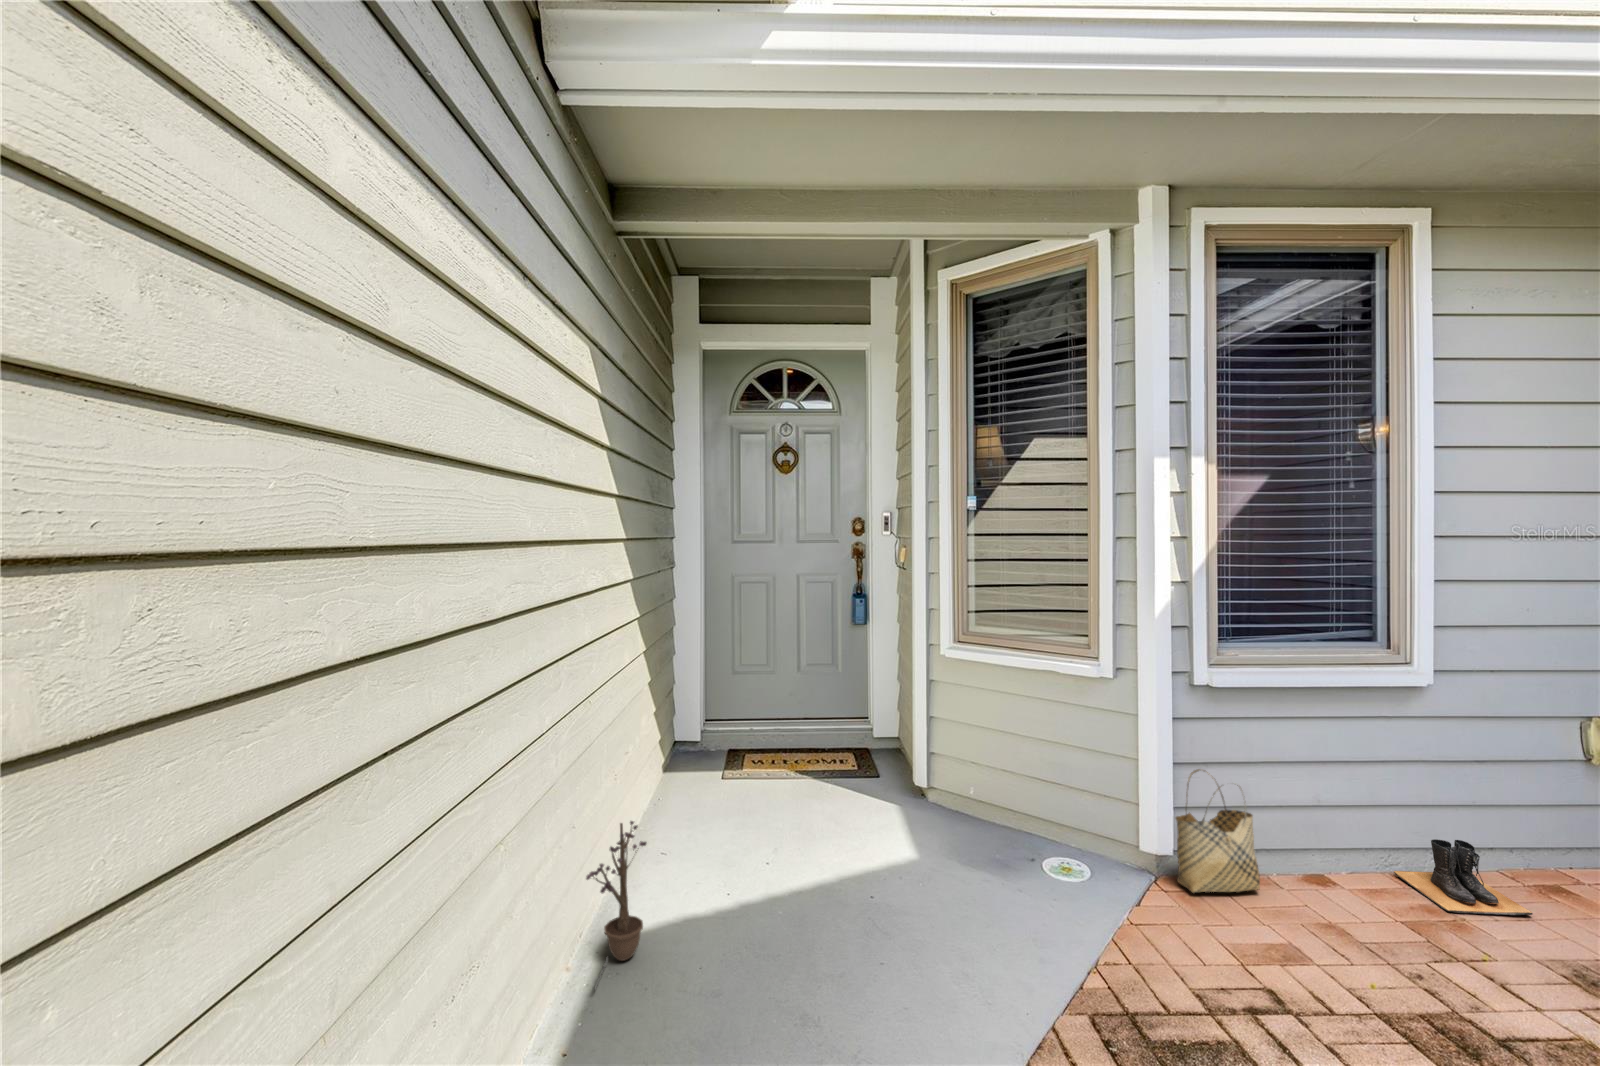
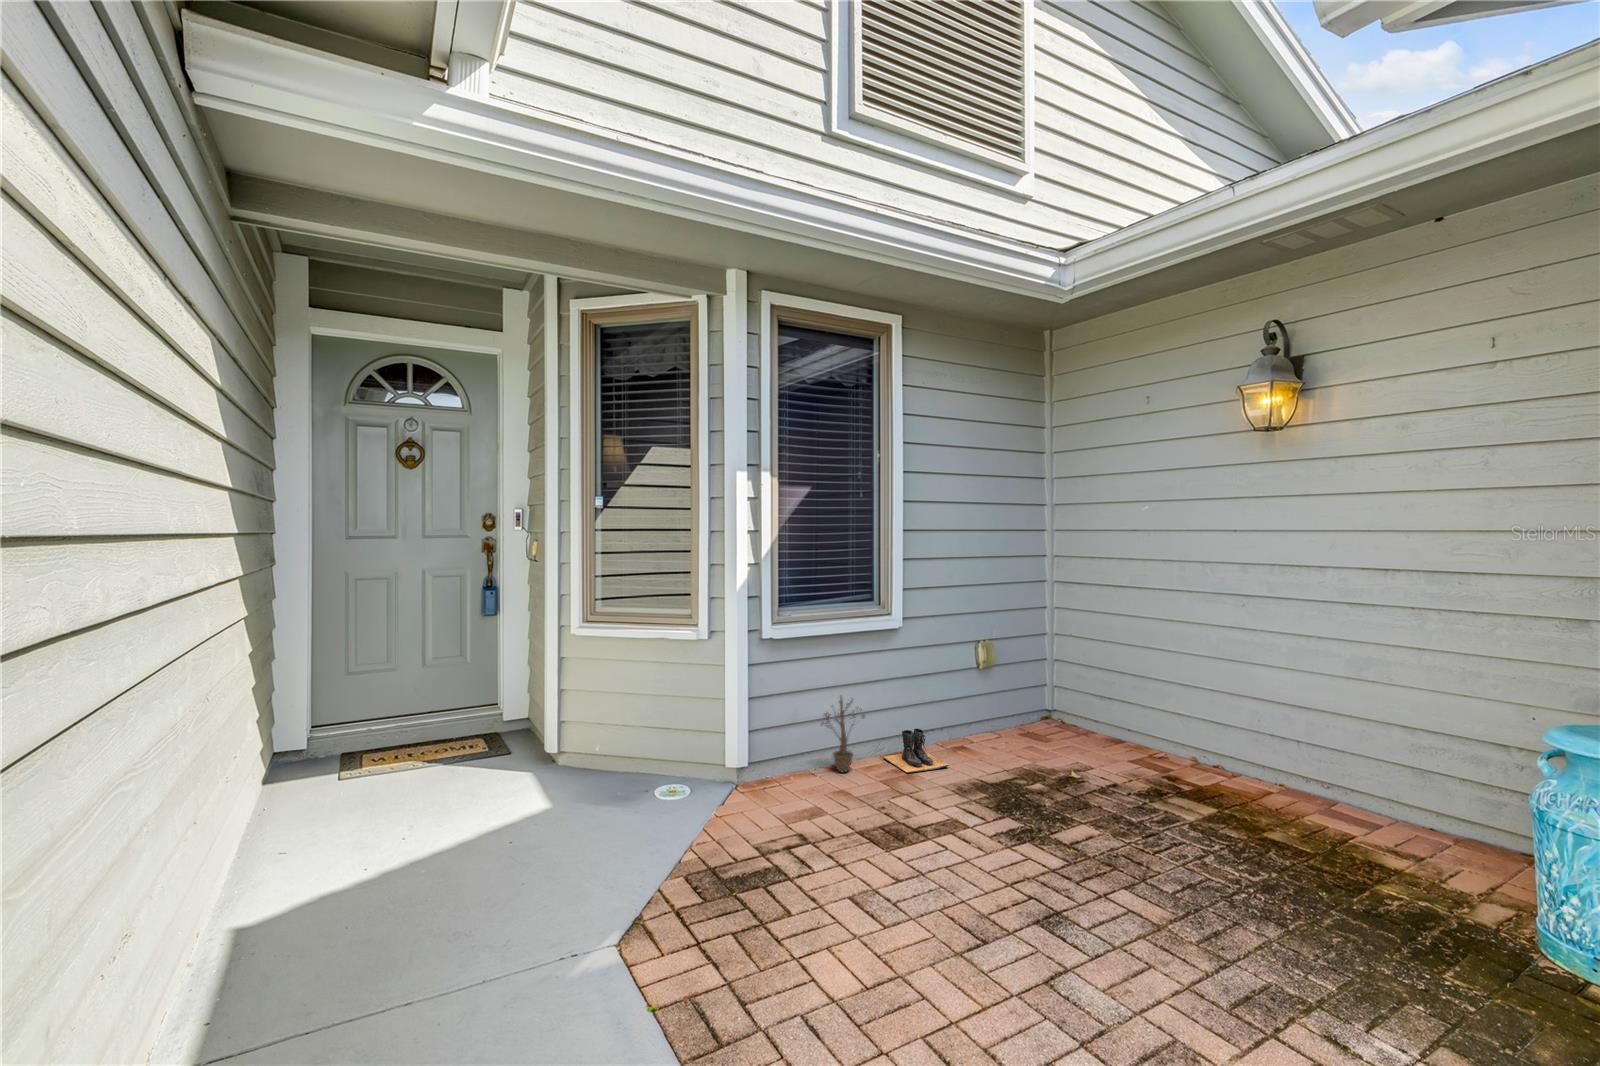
woven basket: present [1176,769,1260,893] -> none [749,702,803,790]
decorative plant: present [586,821,646,988] -> present [813,697,864,772]

